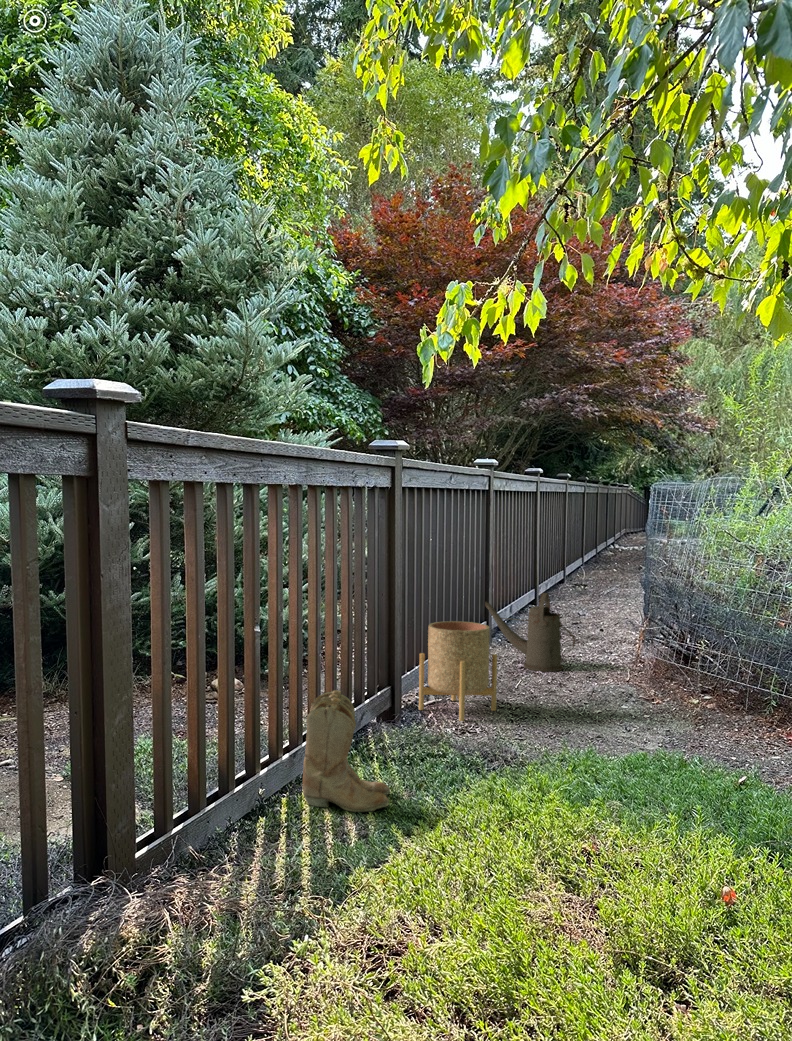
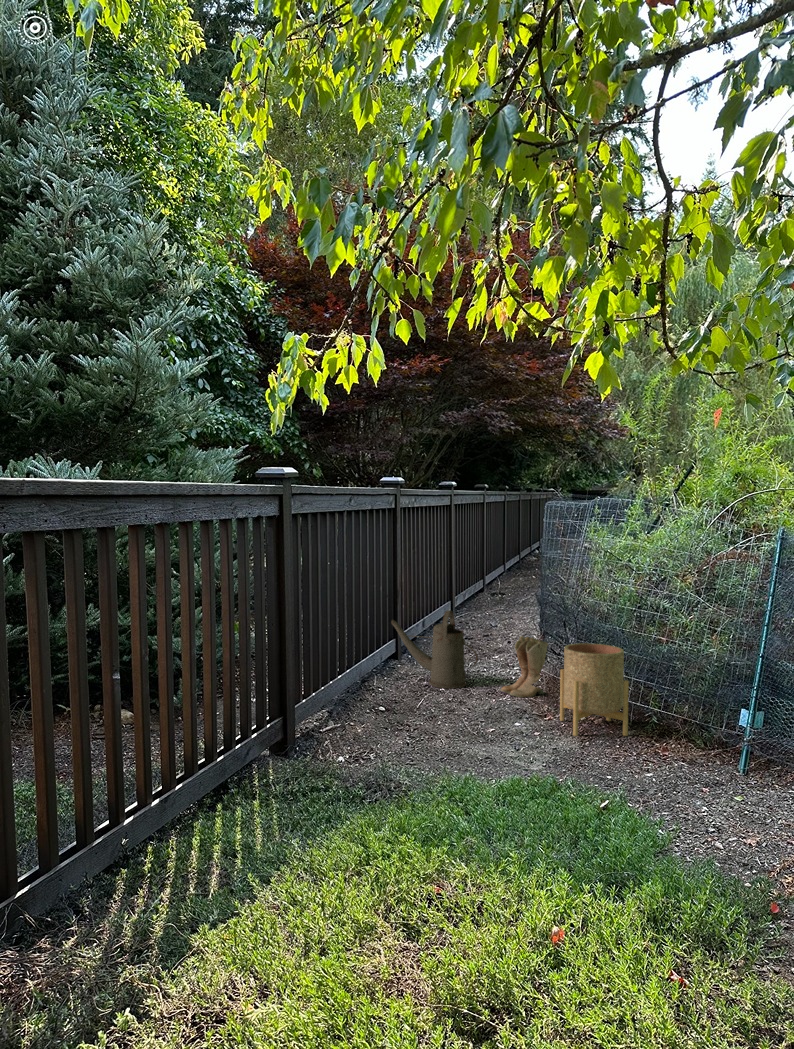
planter: present [419,621,497,721] -> present [560,643,629,736]
boots: present [303,690,390,812] -> present [500,636,548,697]

